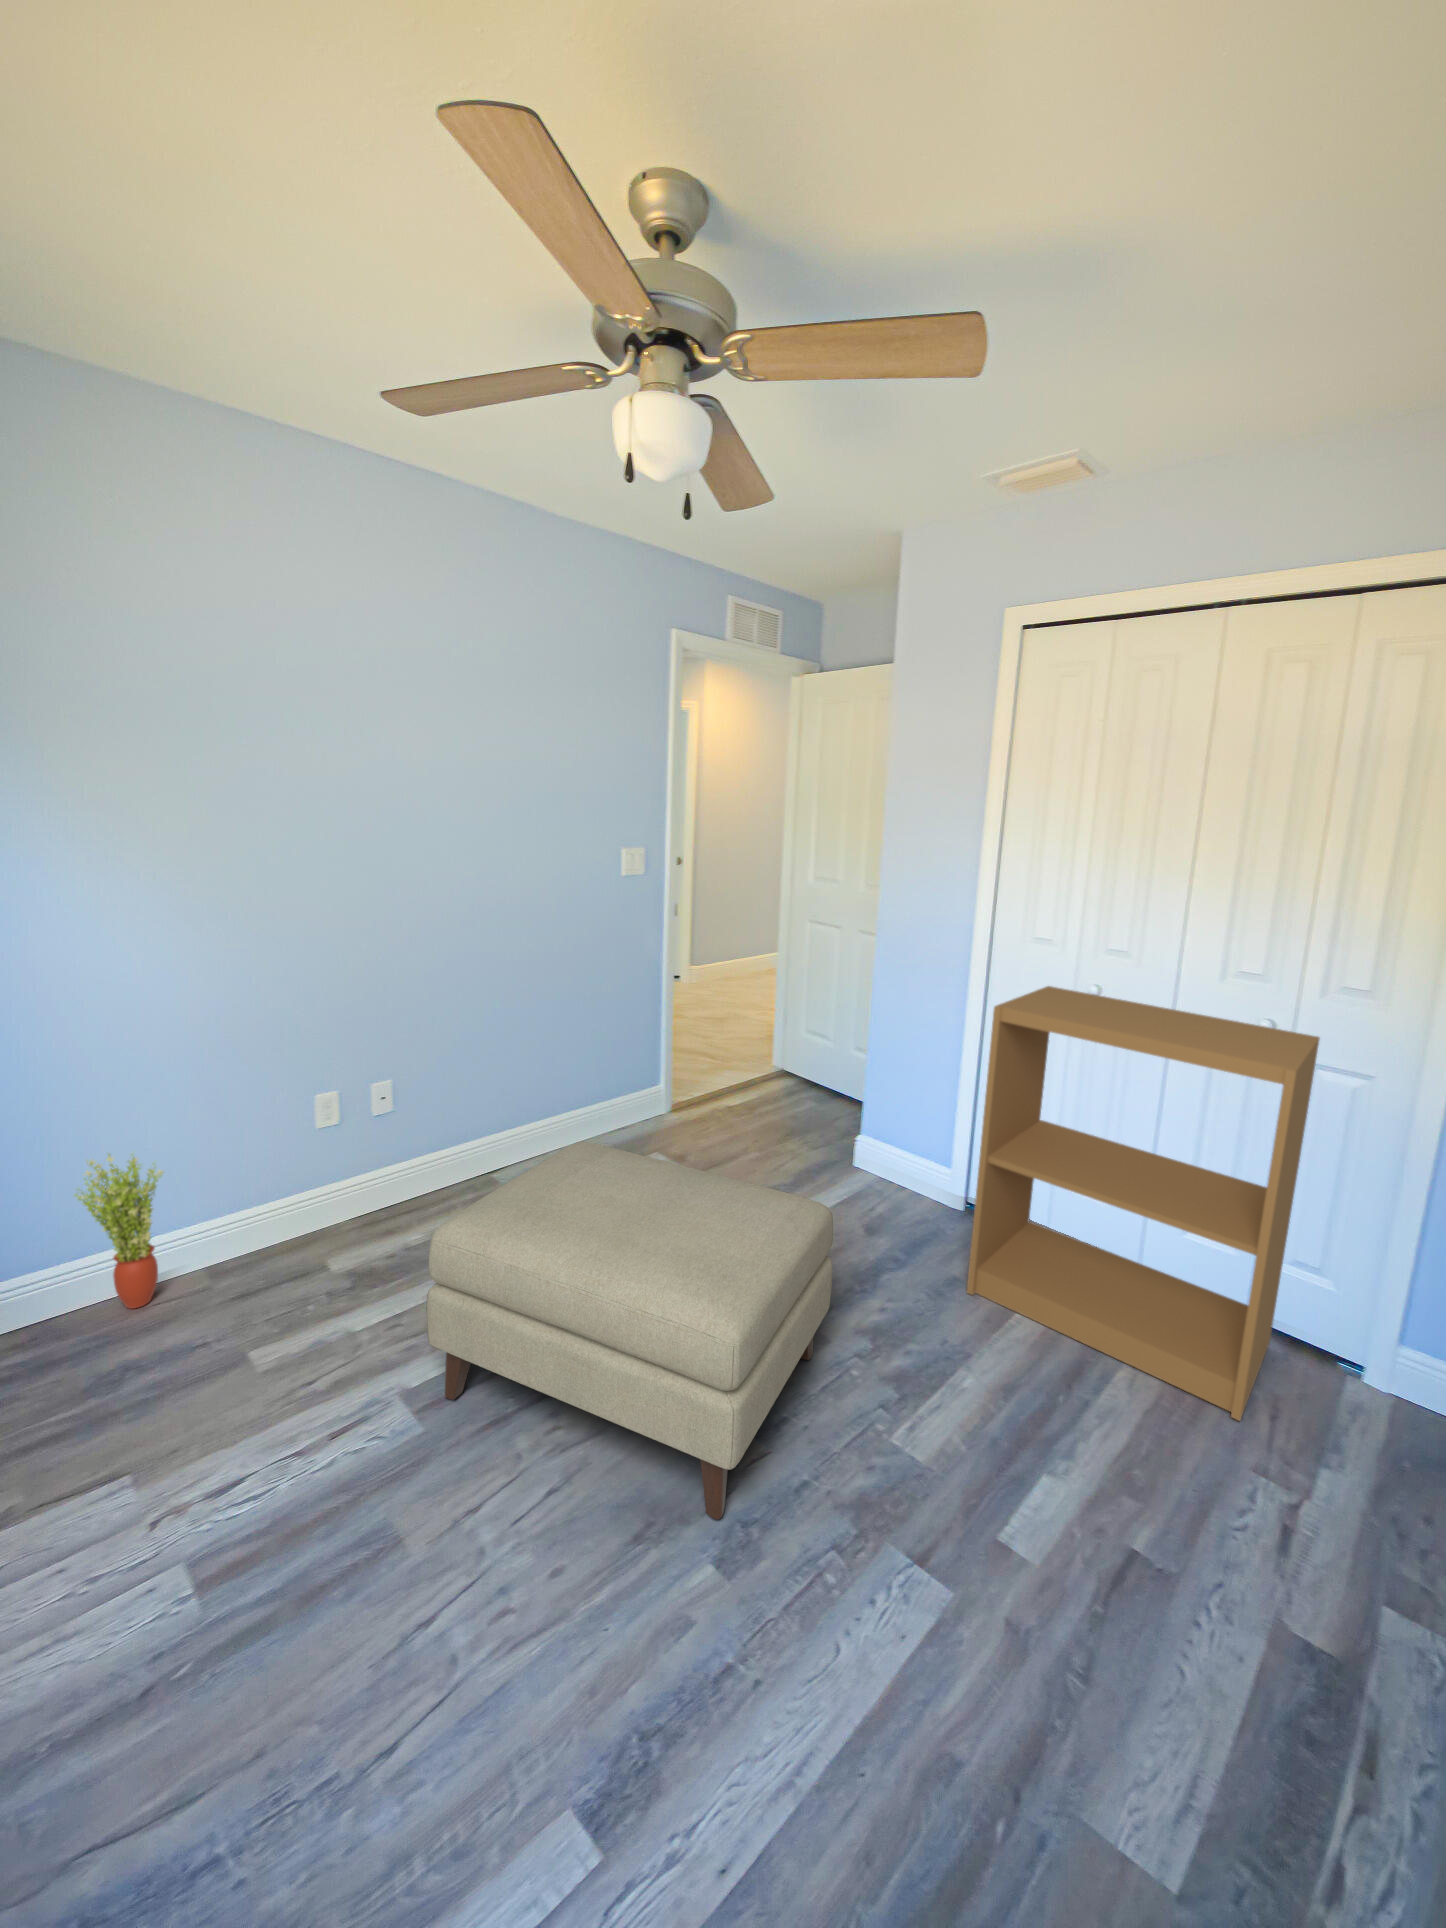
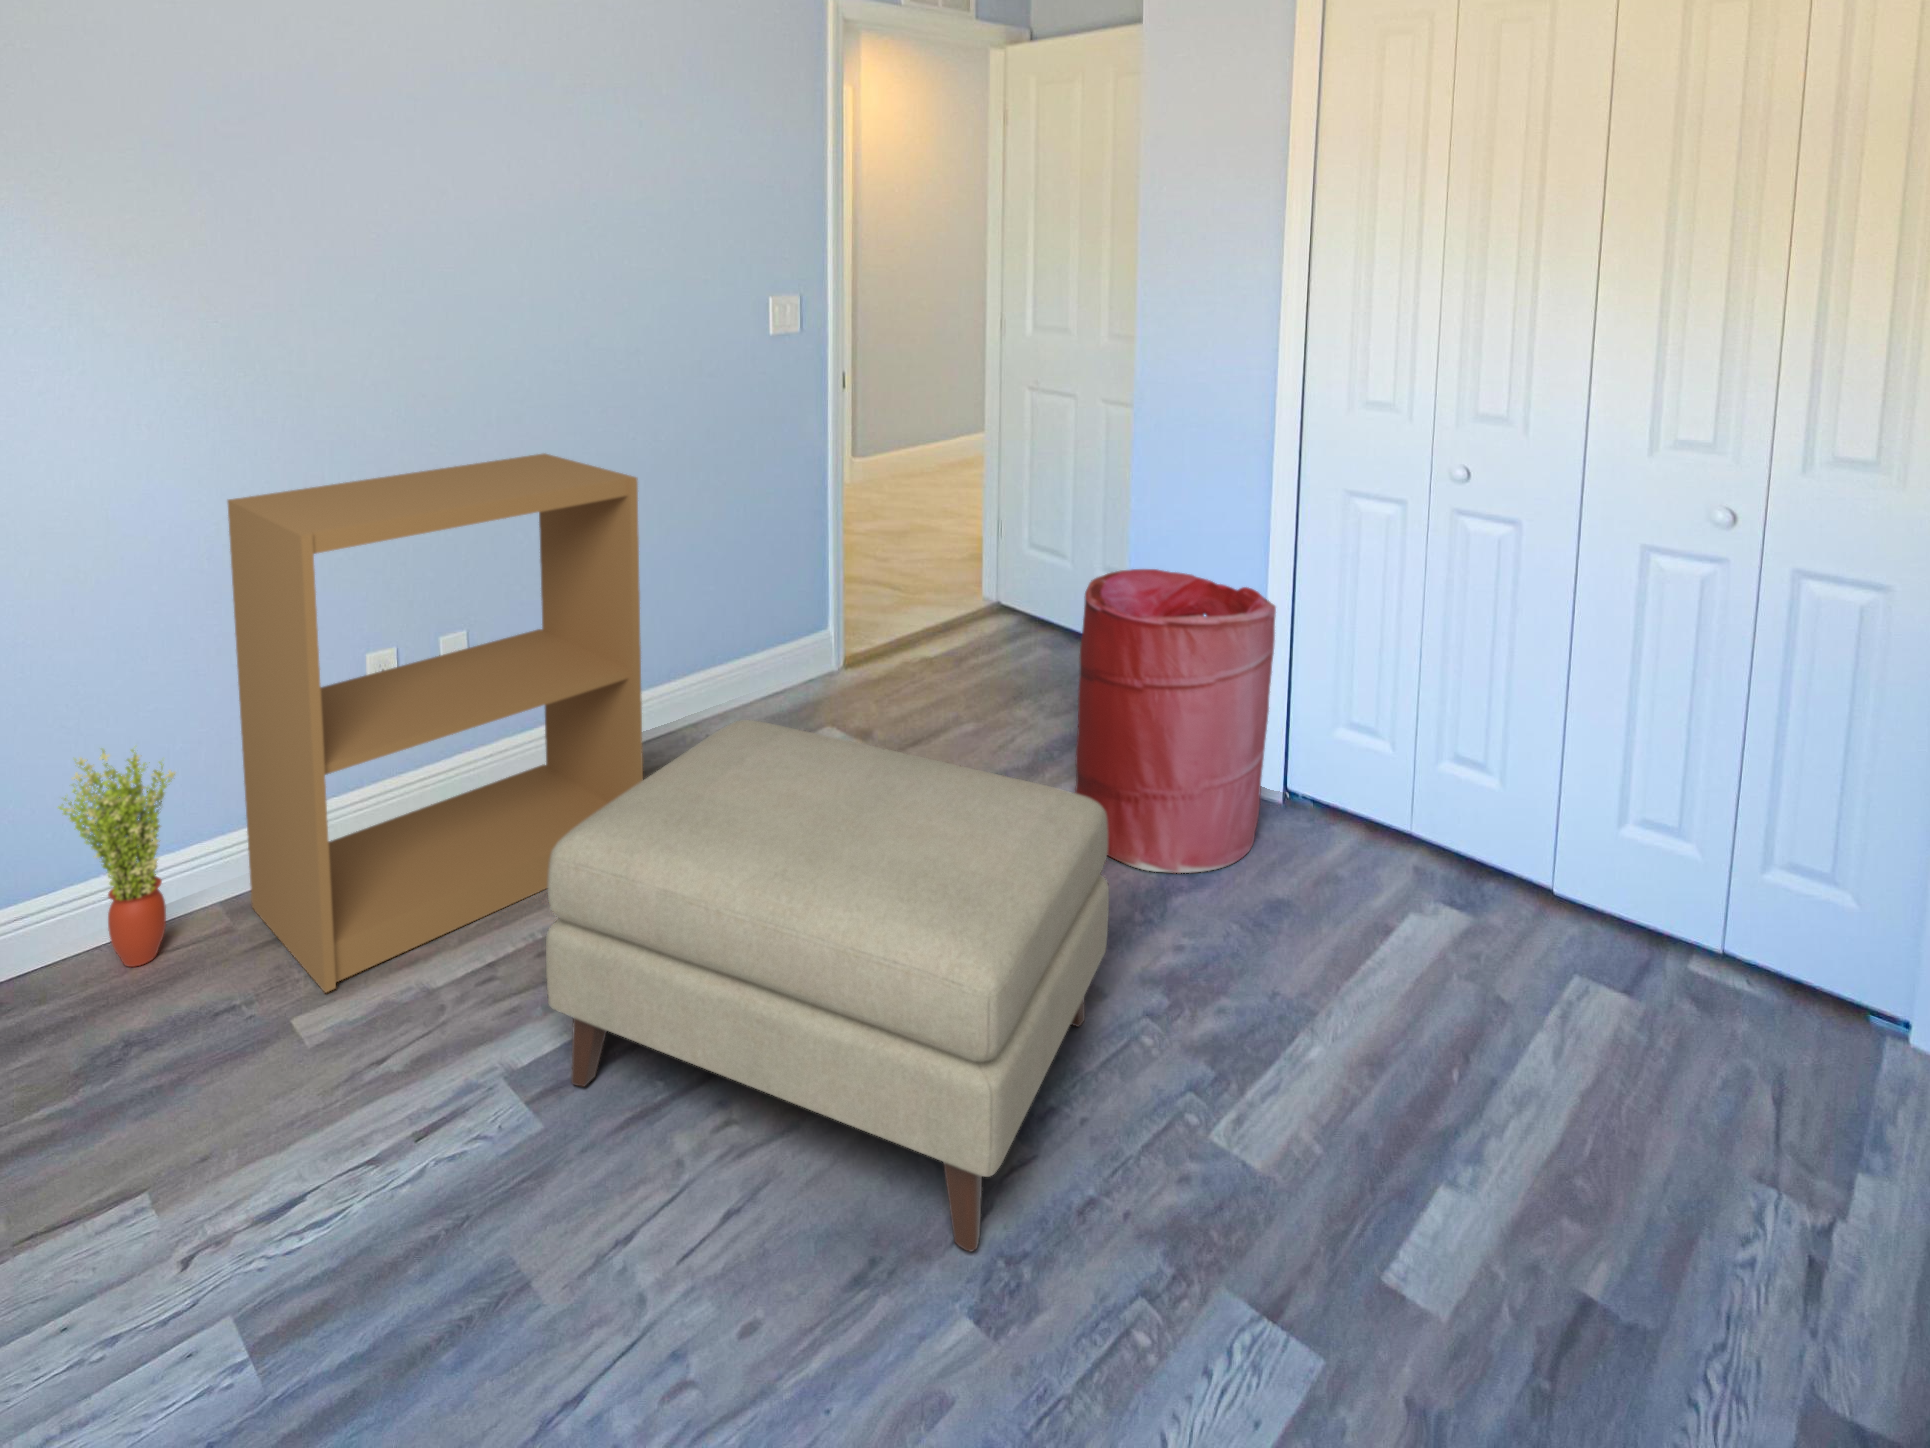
bookshelf: present [967,986,1320,1420] -> present [228,453,643,992]
laundry hamper: none [819,1041,964,1252] -> present [1075,569,1276,873]

